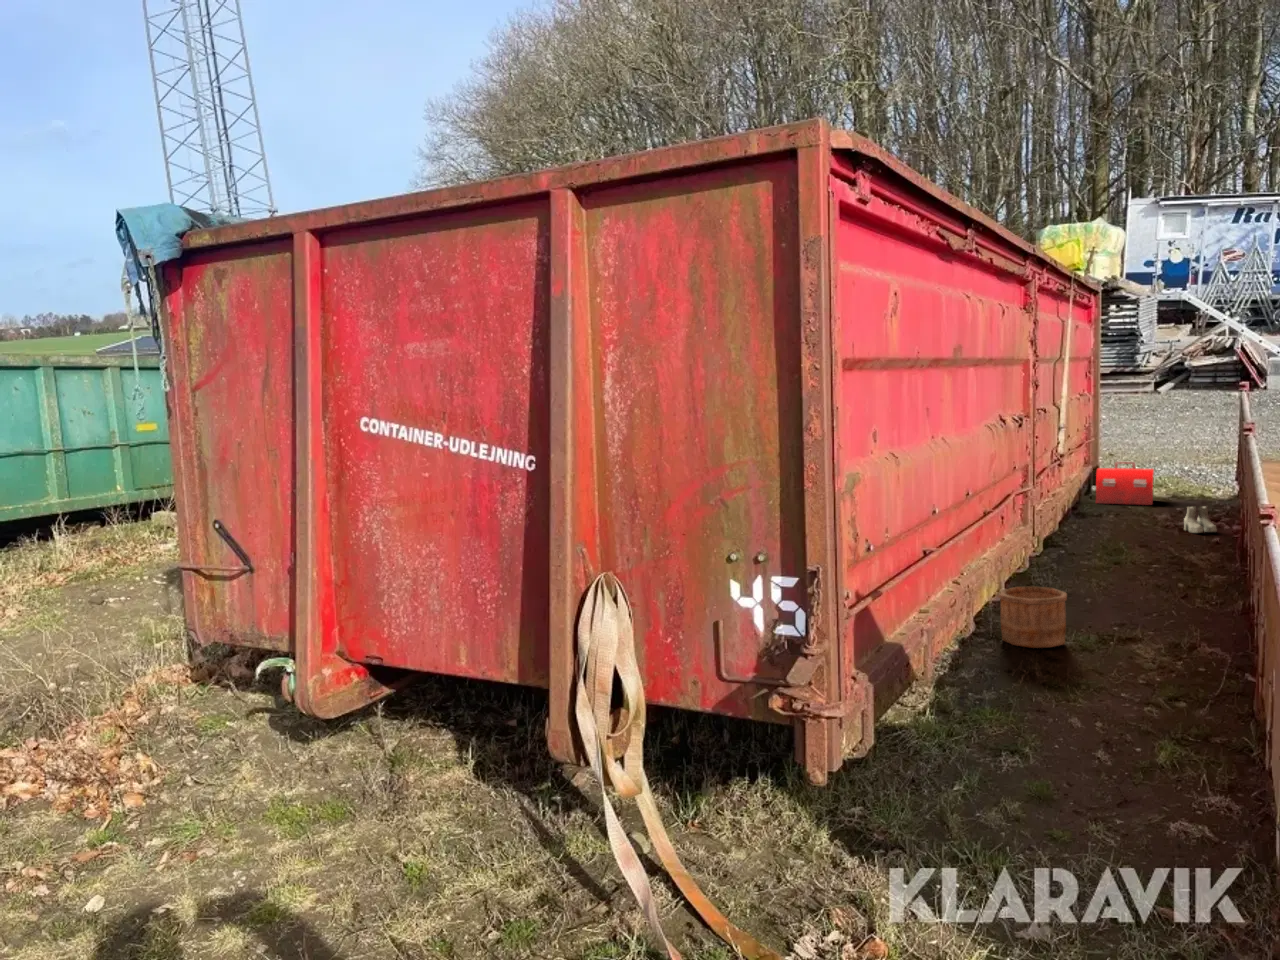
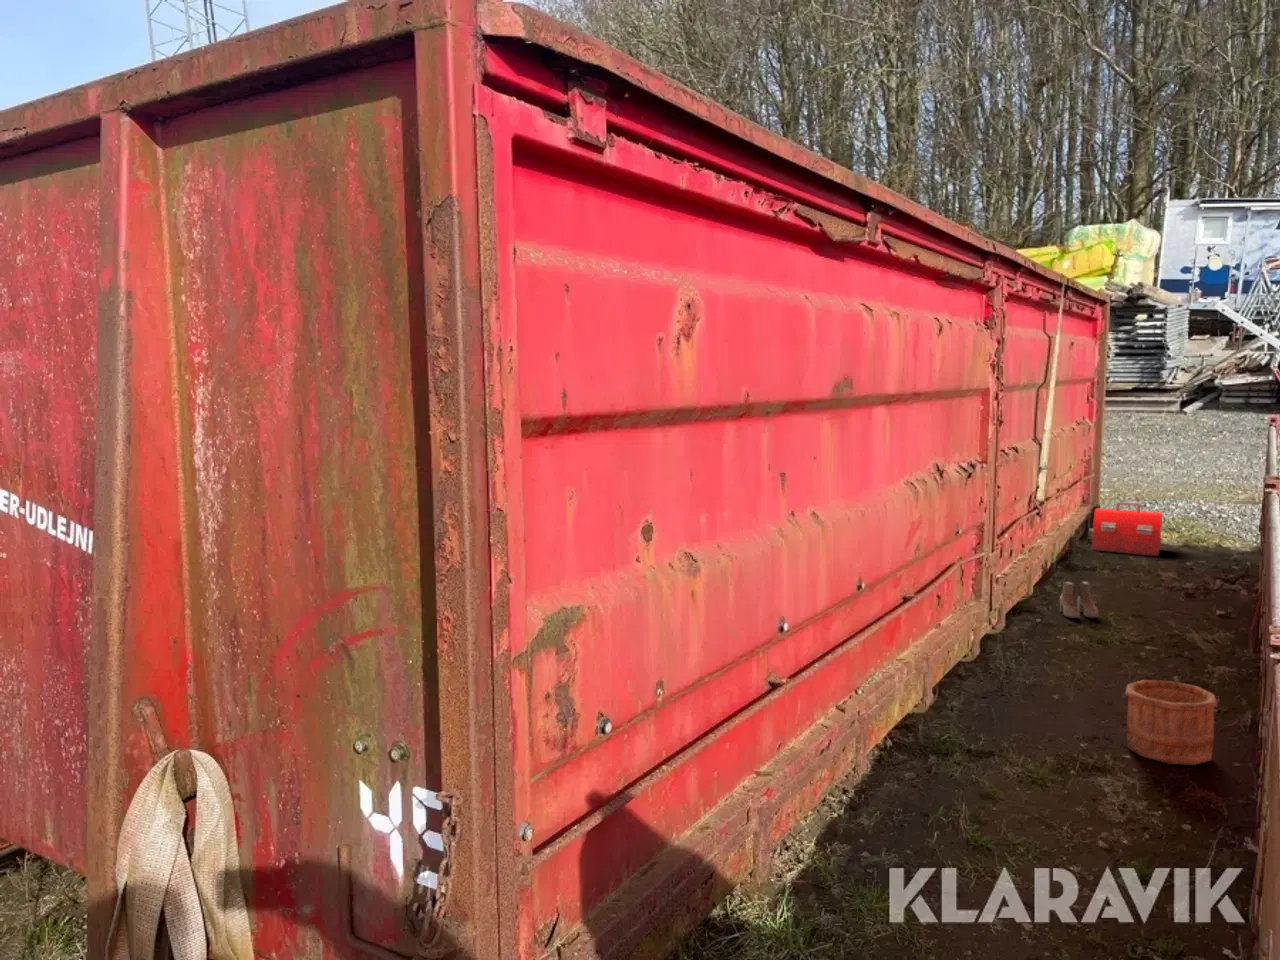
boots: present [1184,506,1217,533] -> present [1060,580,1098,618]
wooden bucket: present [998,586,1067,648] -> present [1125,680,1217,765]

